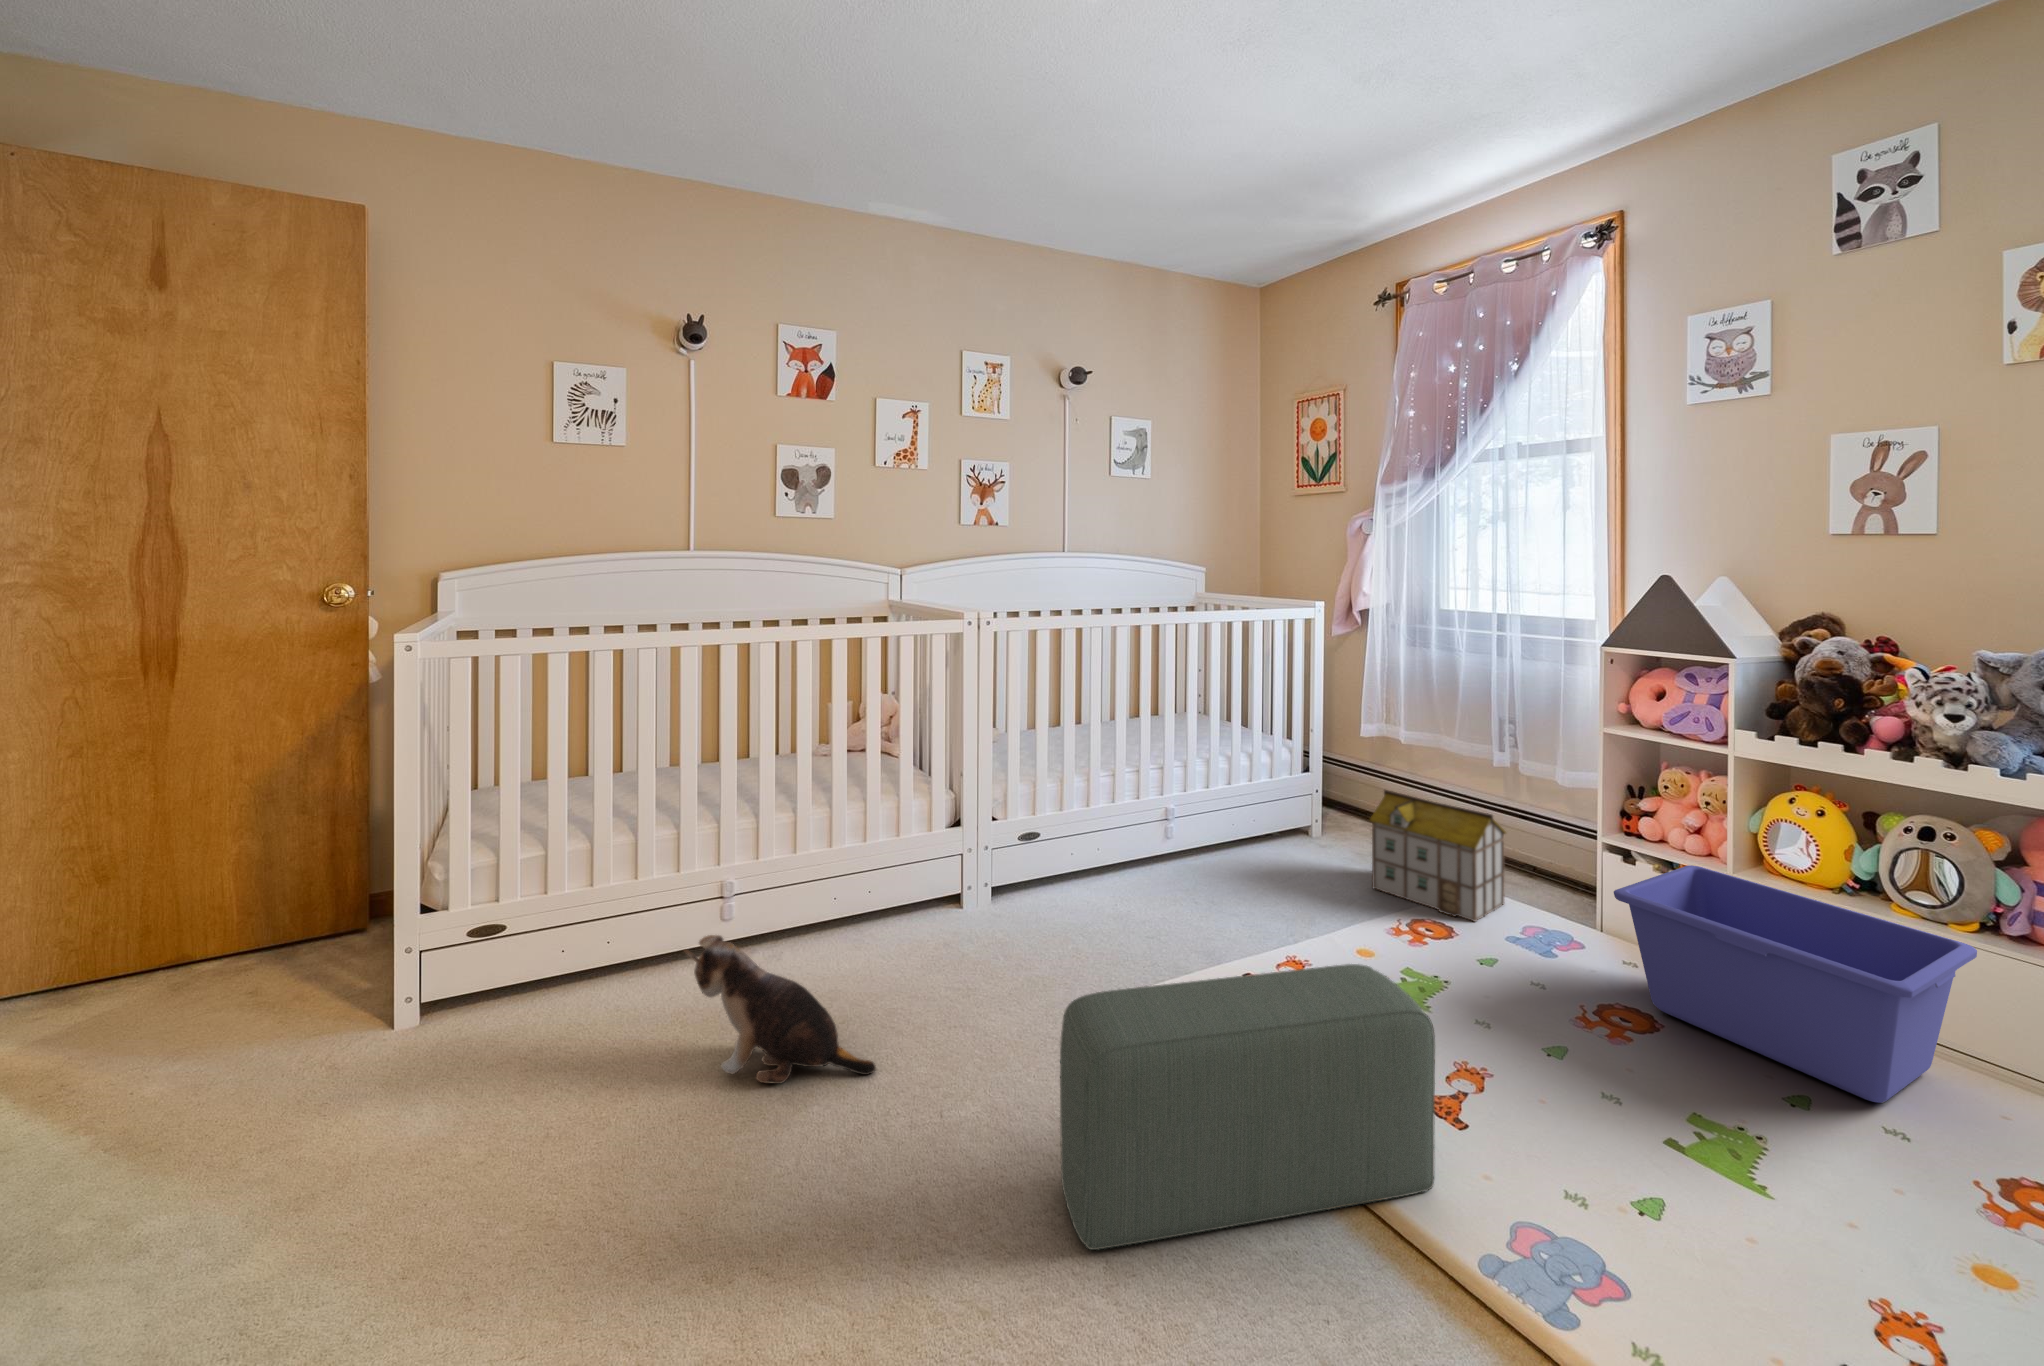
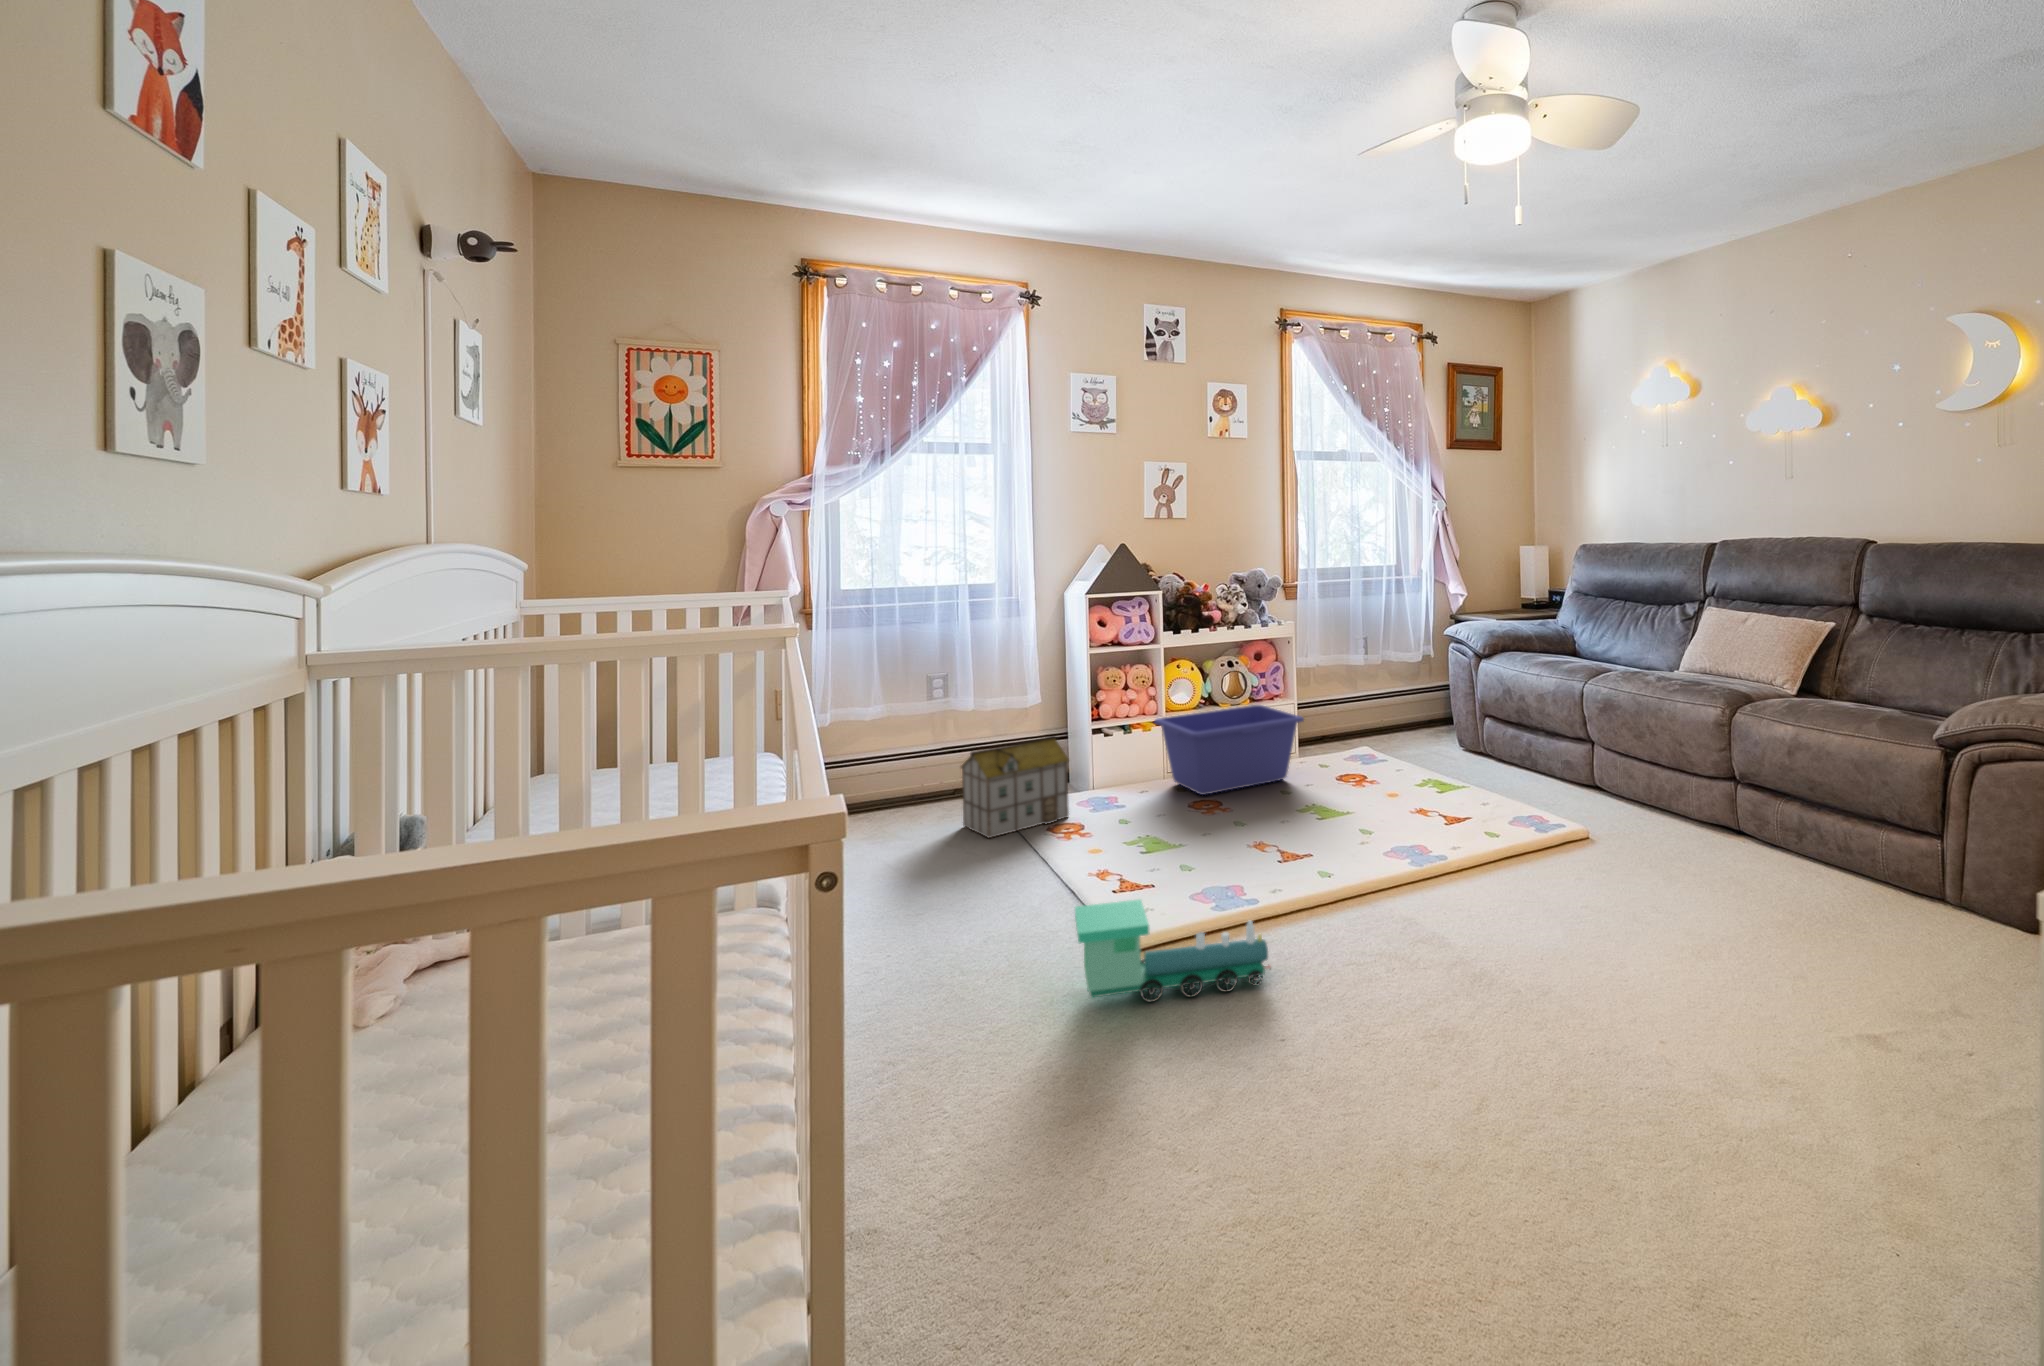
toy train: none [968,887,1049,1053] -> present [1075,900,1271,1002]
plush toy: present [684,935,876,1084] -> none [1236,1012,1324,1141]
pouf: present [1060,964,1435,1250] -> none [1321,769,1461,949]

